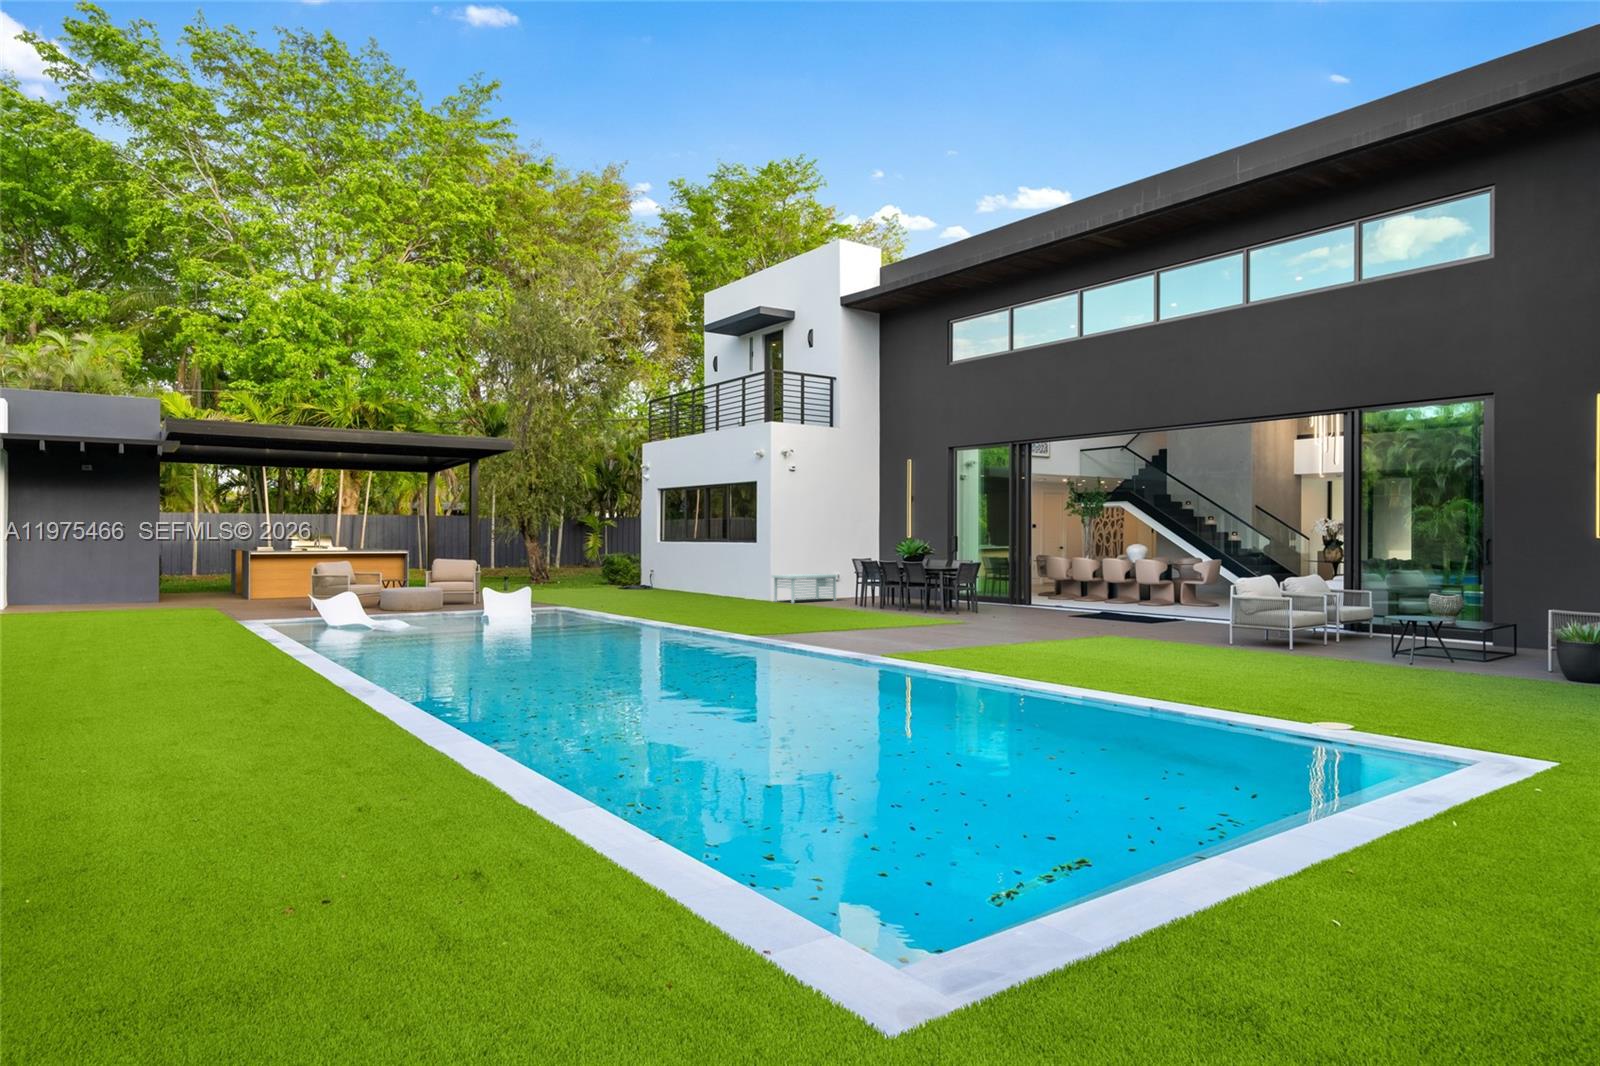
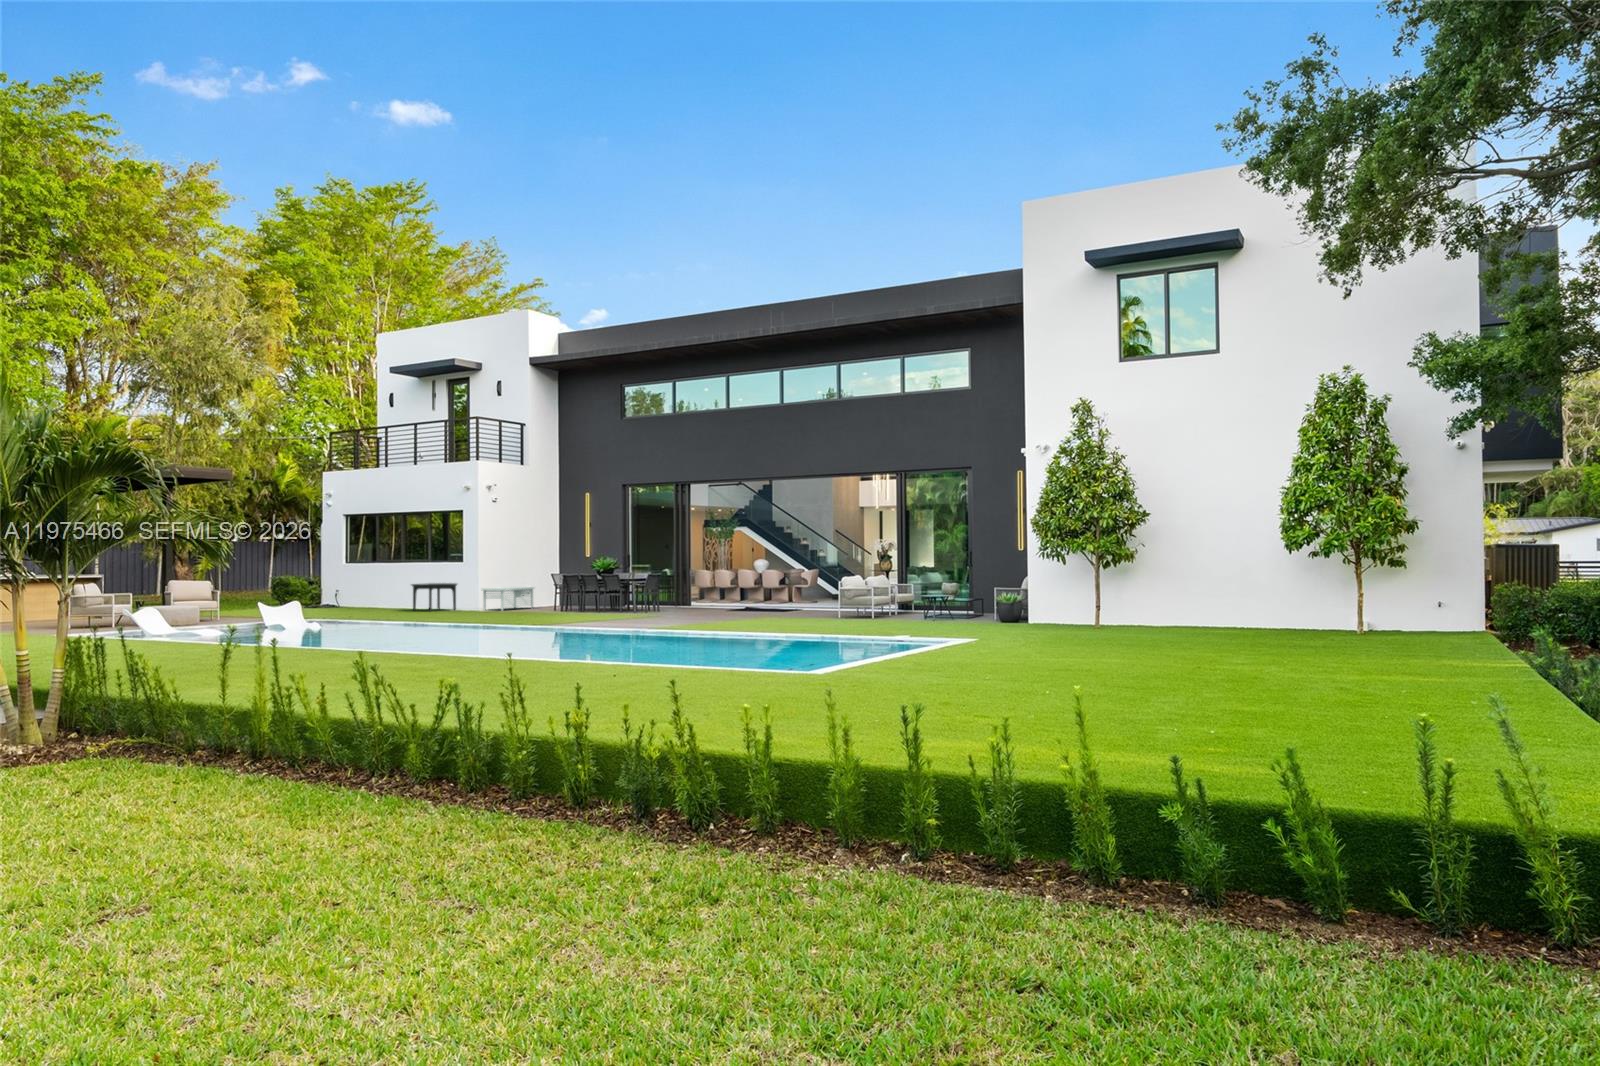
round table: none [696,567,750,601] -> present [412,583,457,611]

